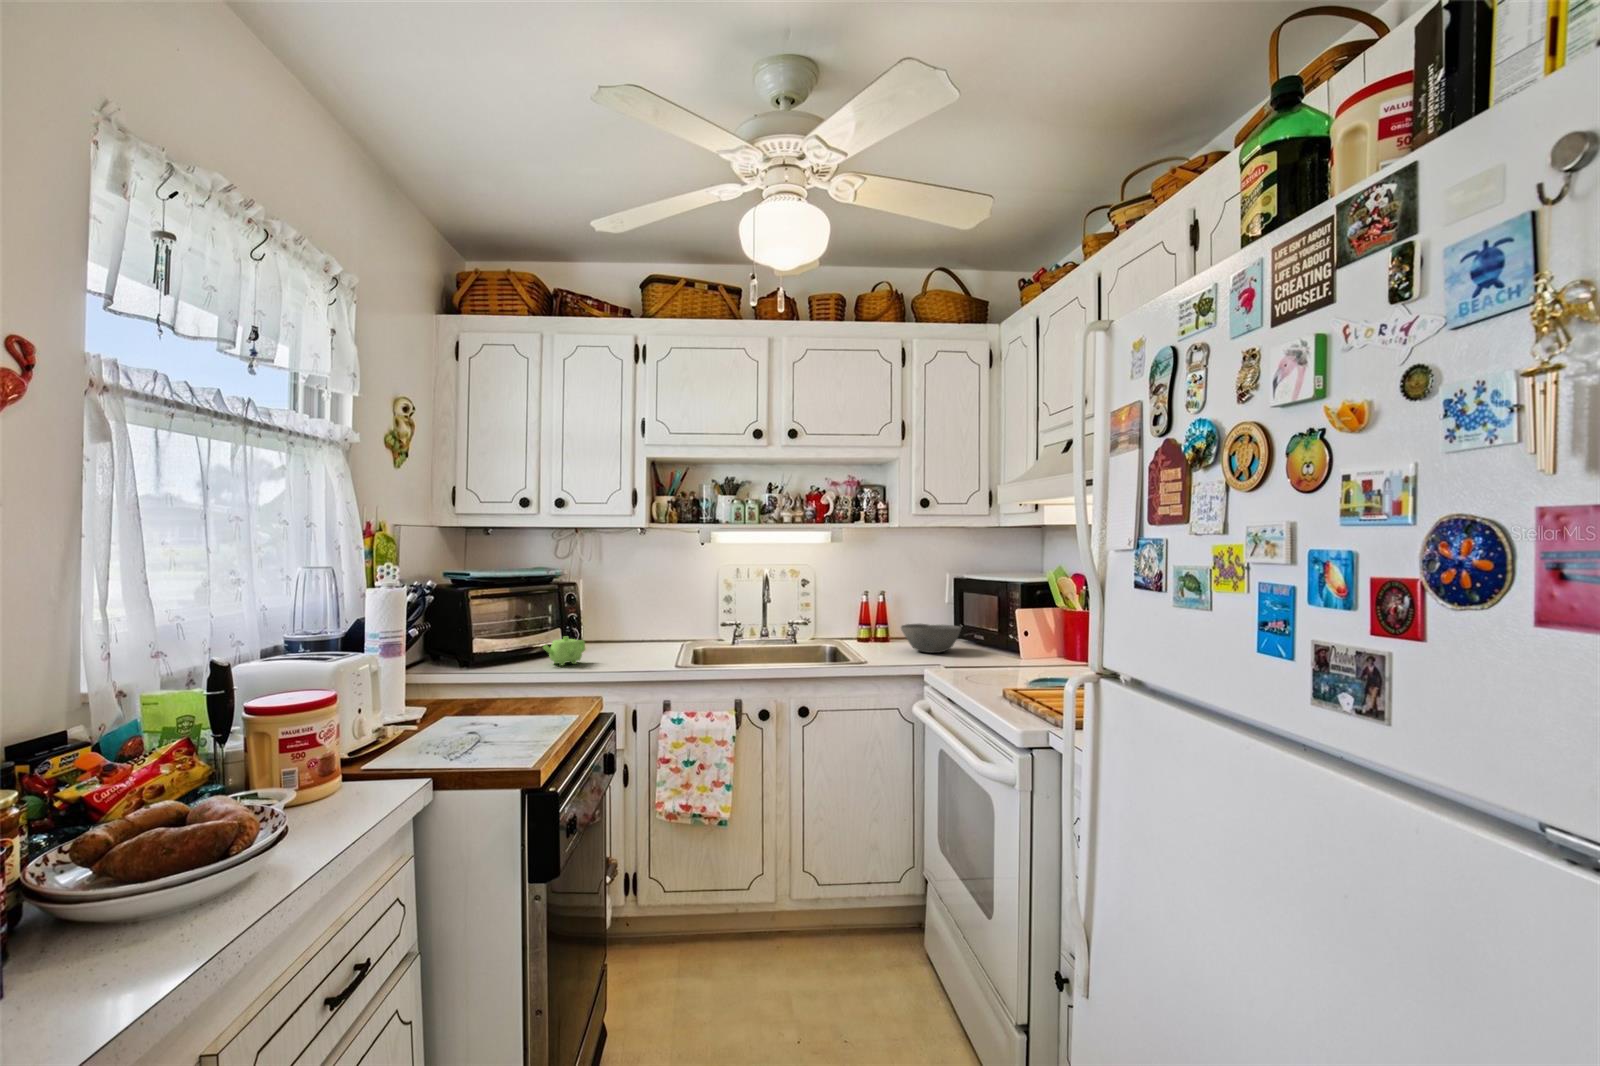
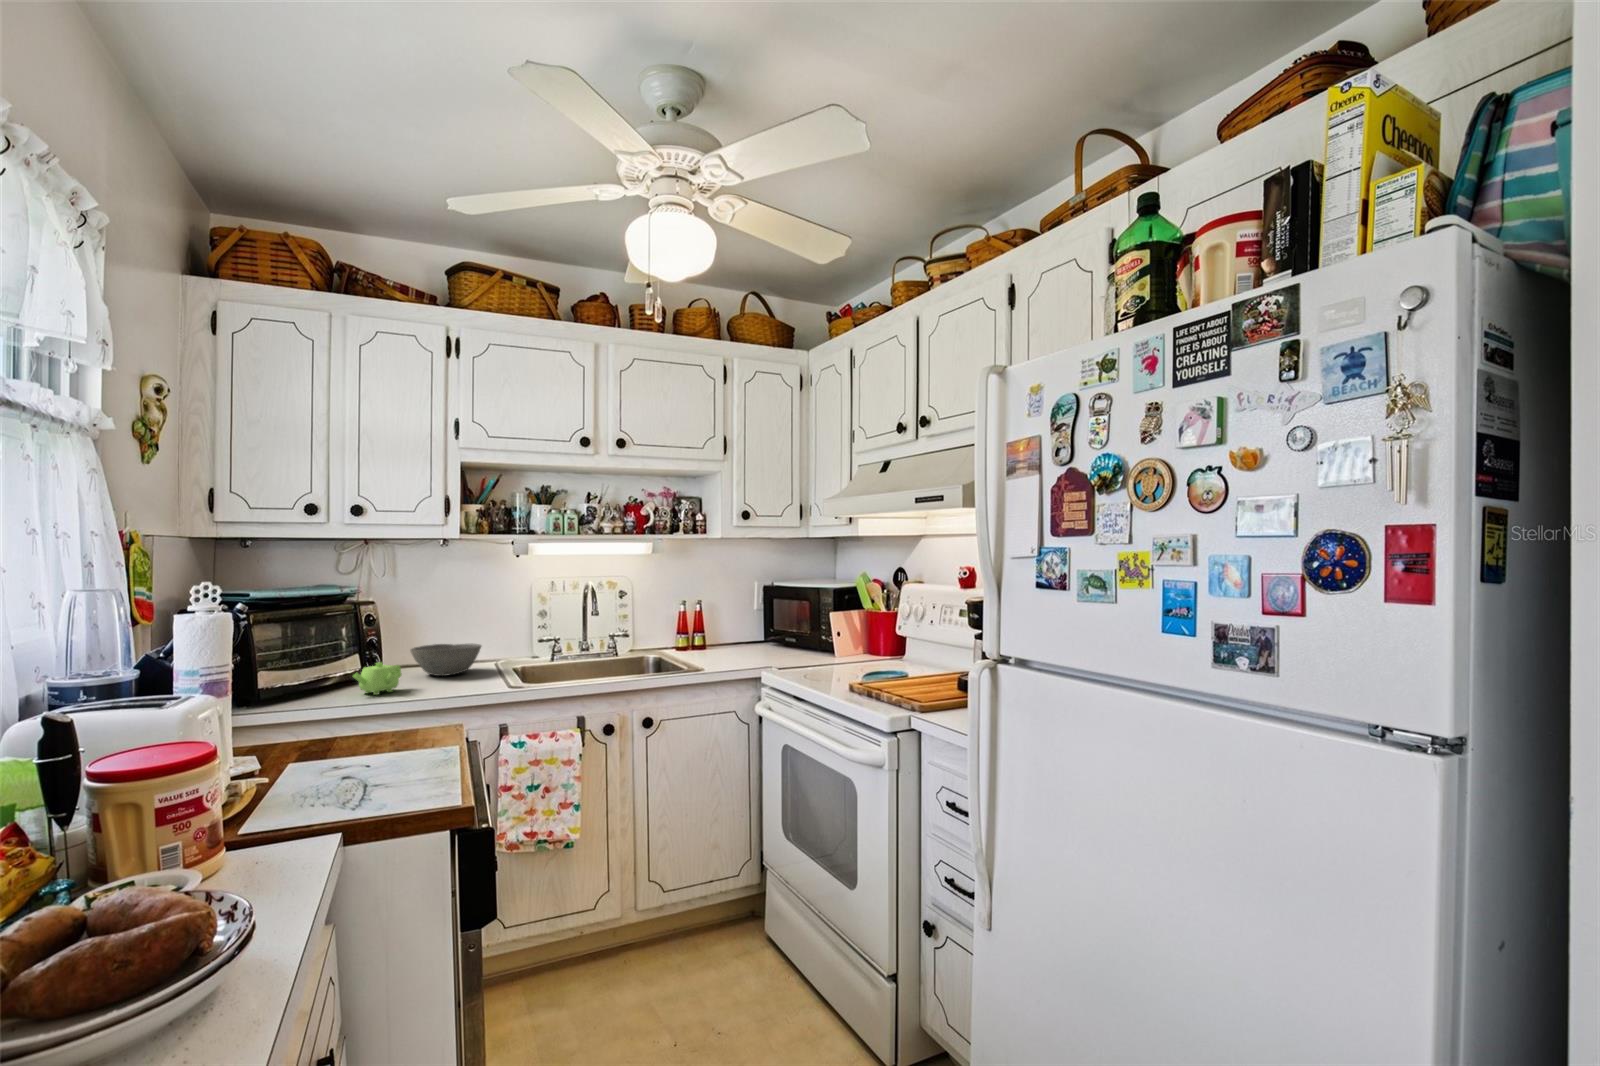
bowl: present [901,624,961,653] -> present [410,644,481,676]

